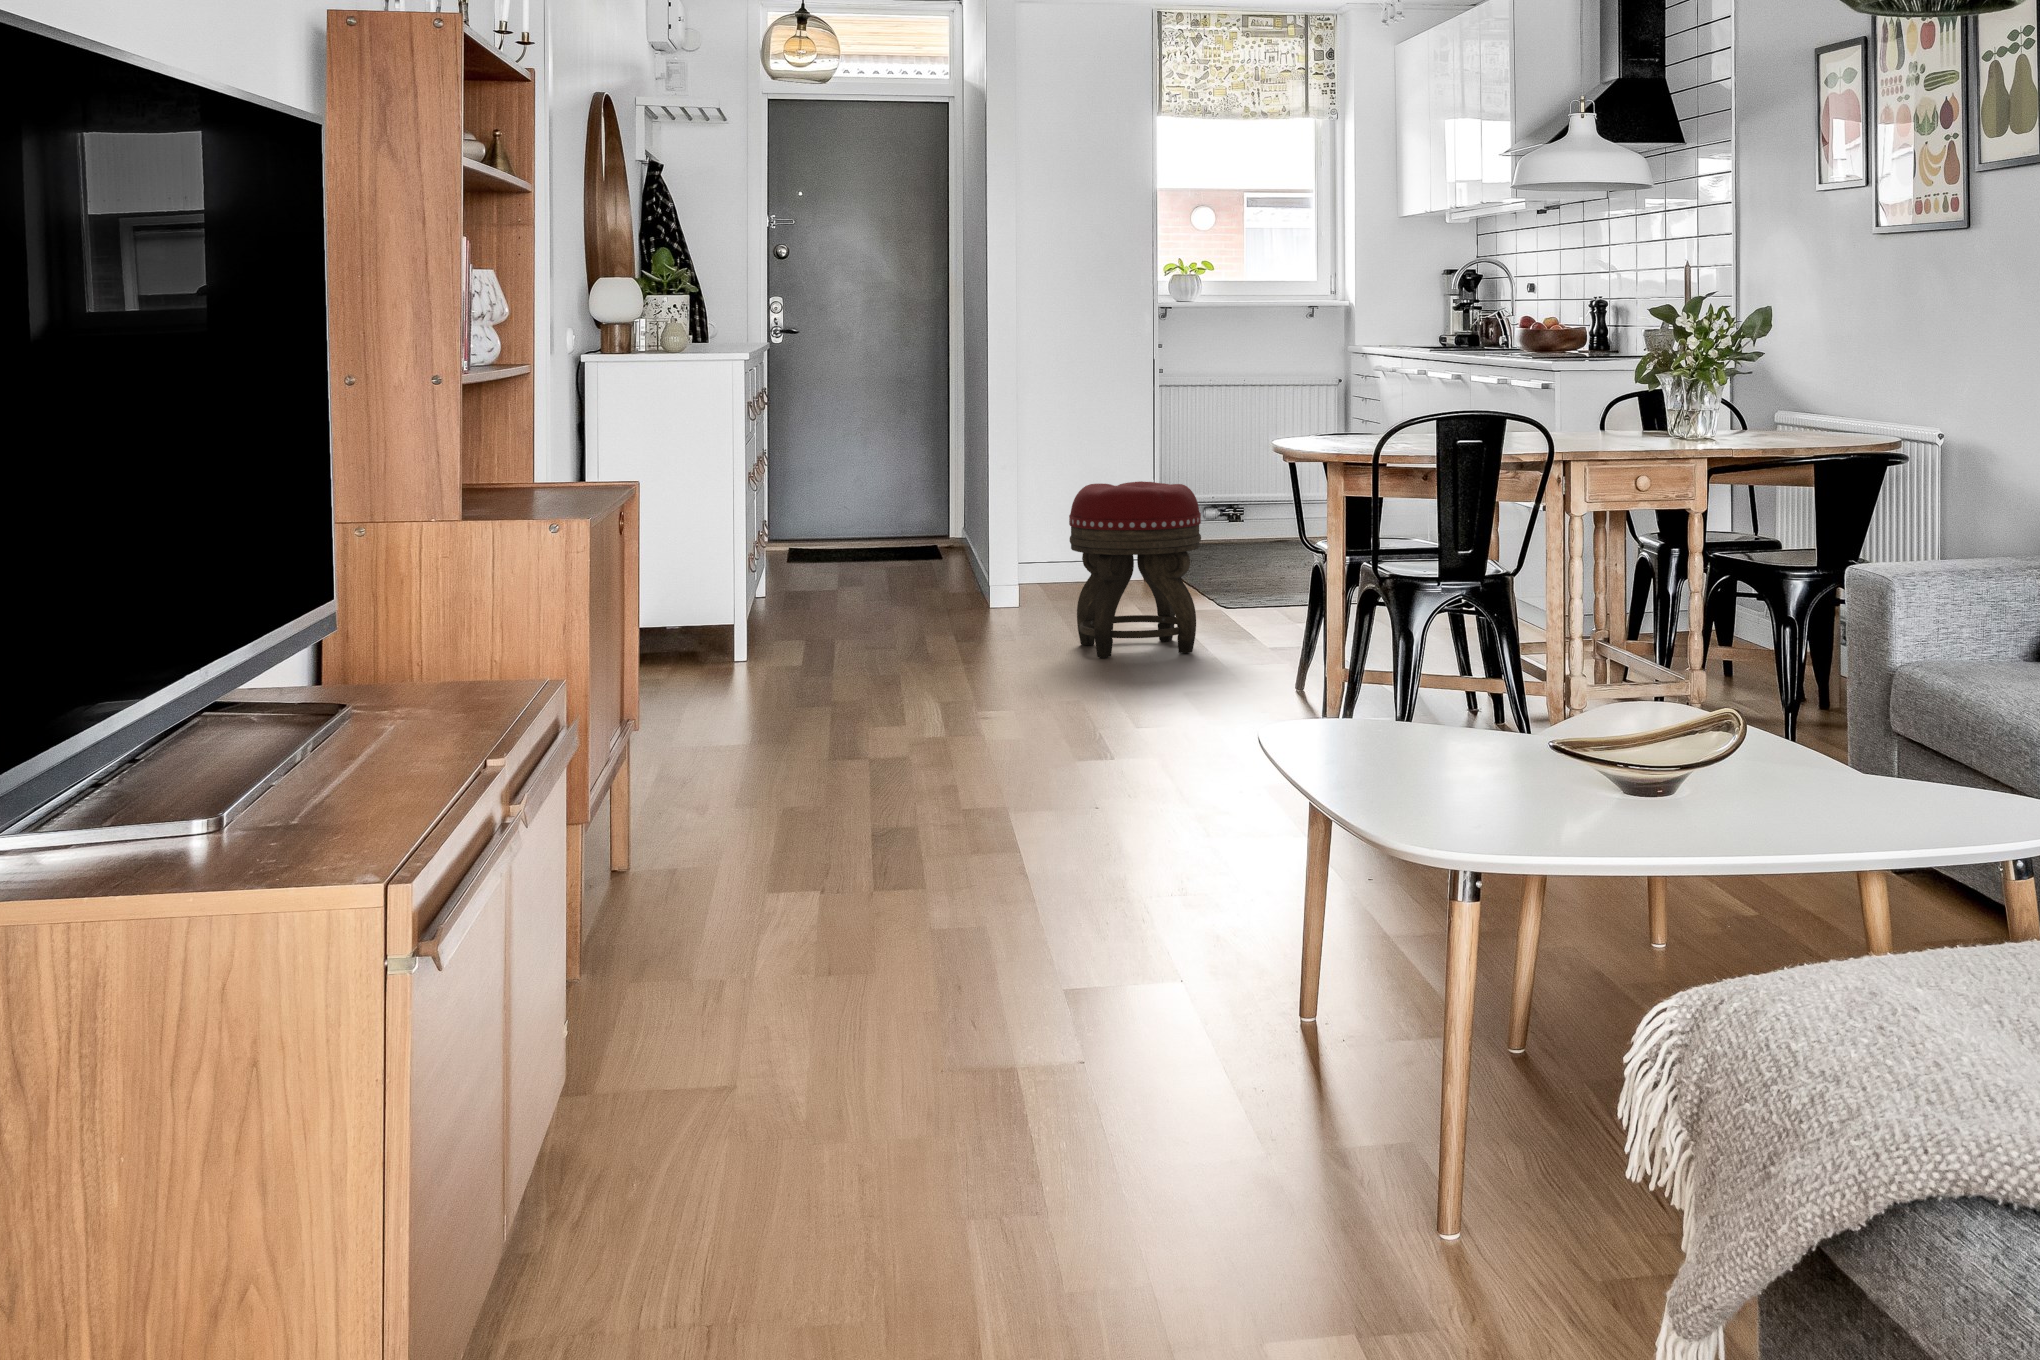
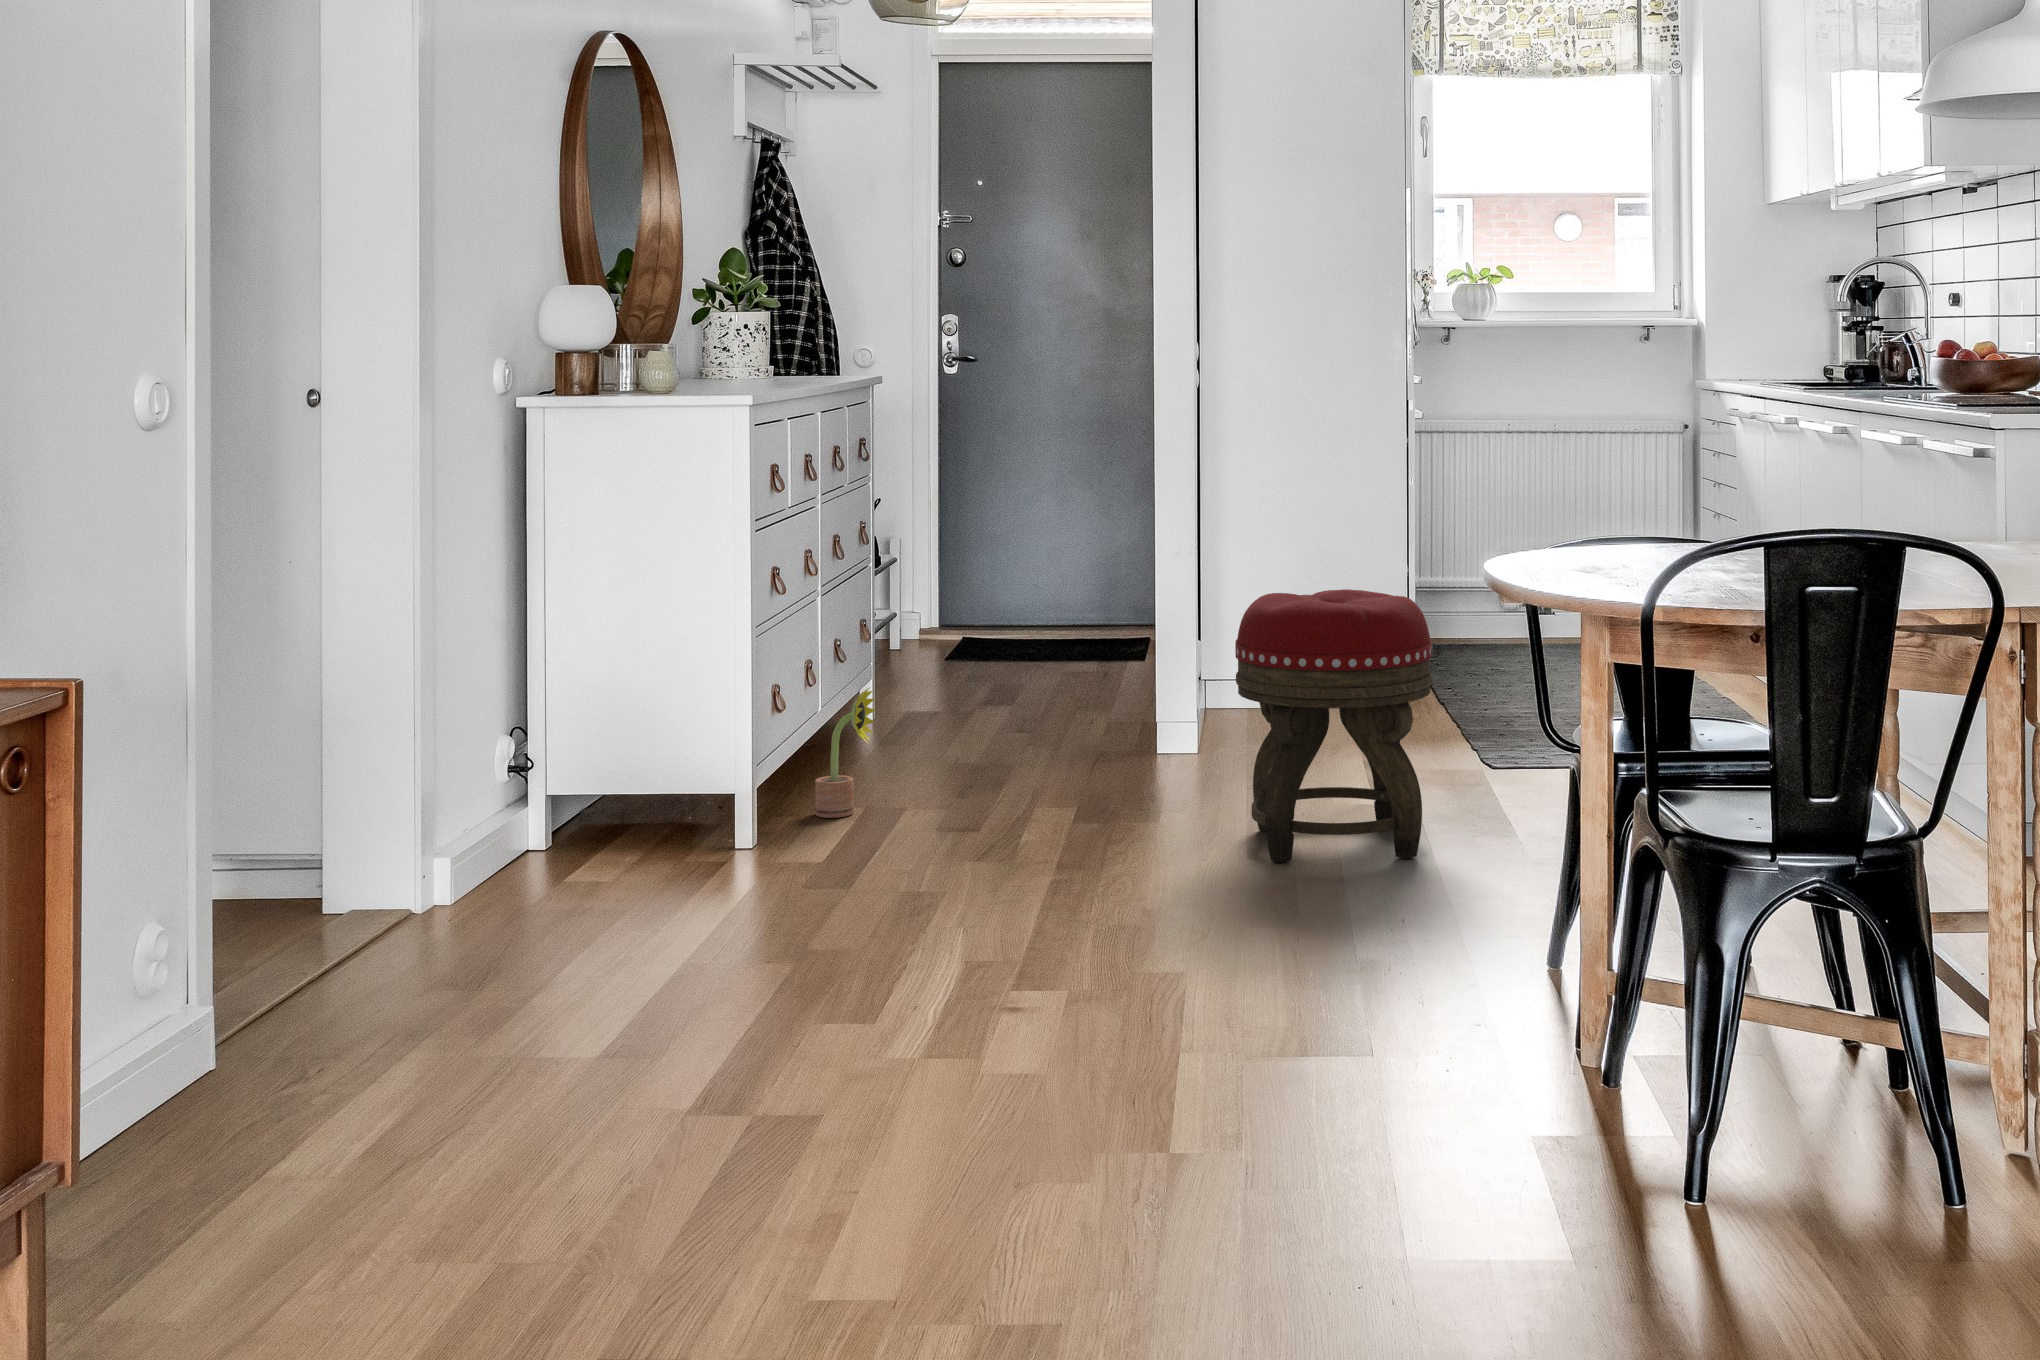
decorative plant: none [762,556,803,649] -> present [815,687,875,818]

